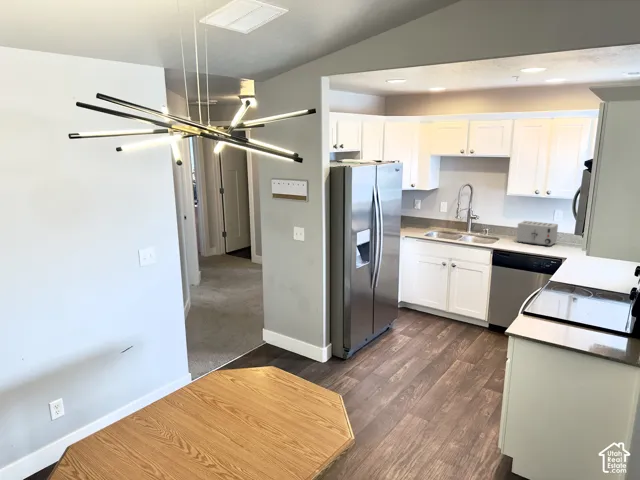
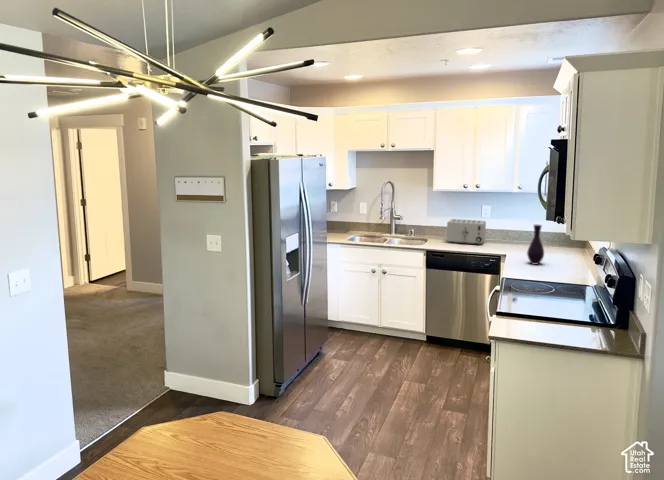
vase: none [588,231,606,270] -> present [527,225,544,265]

